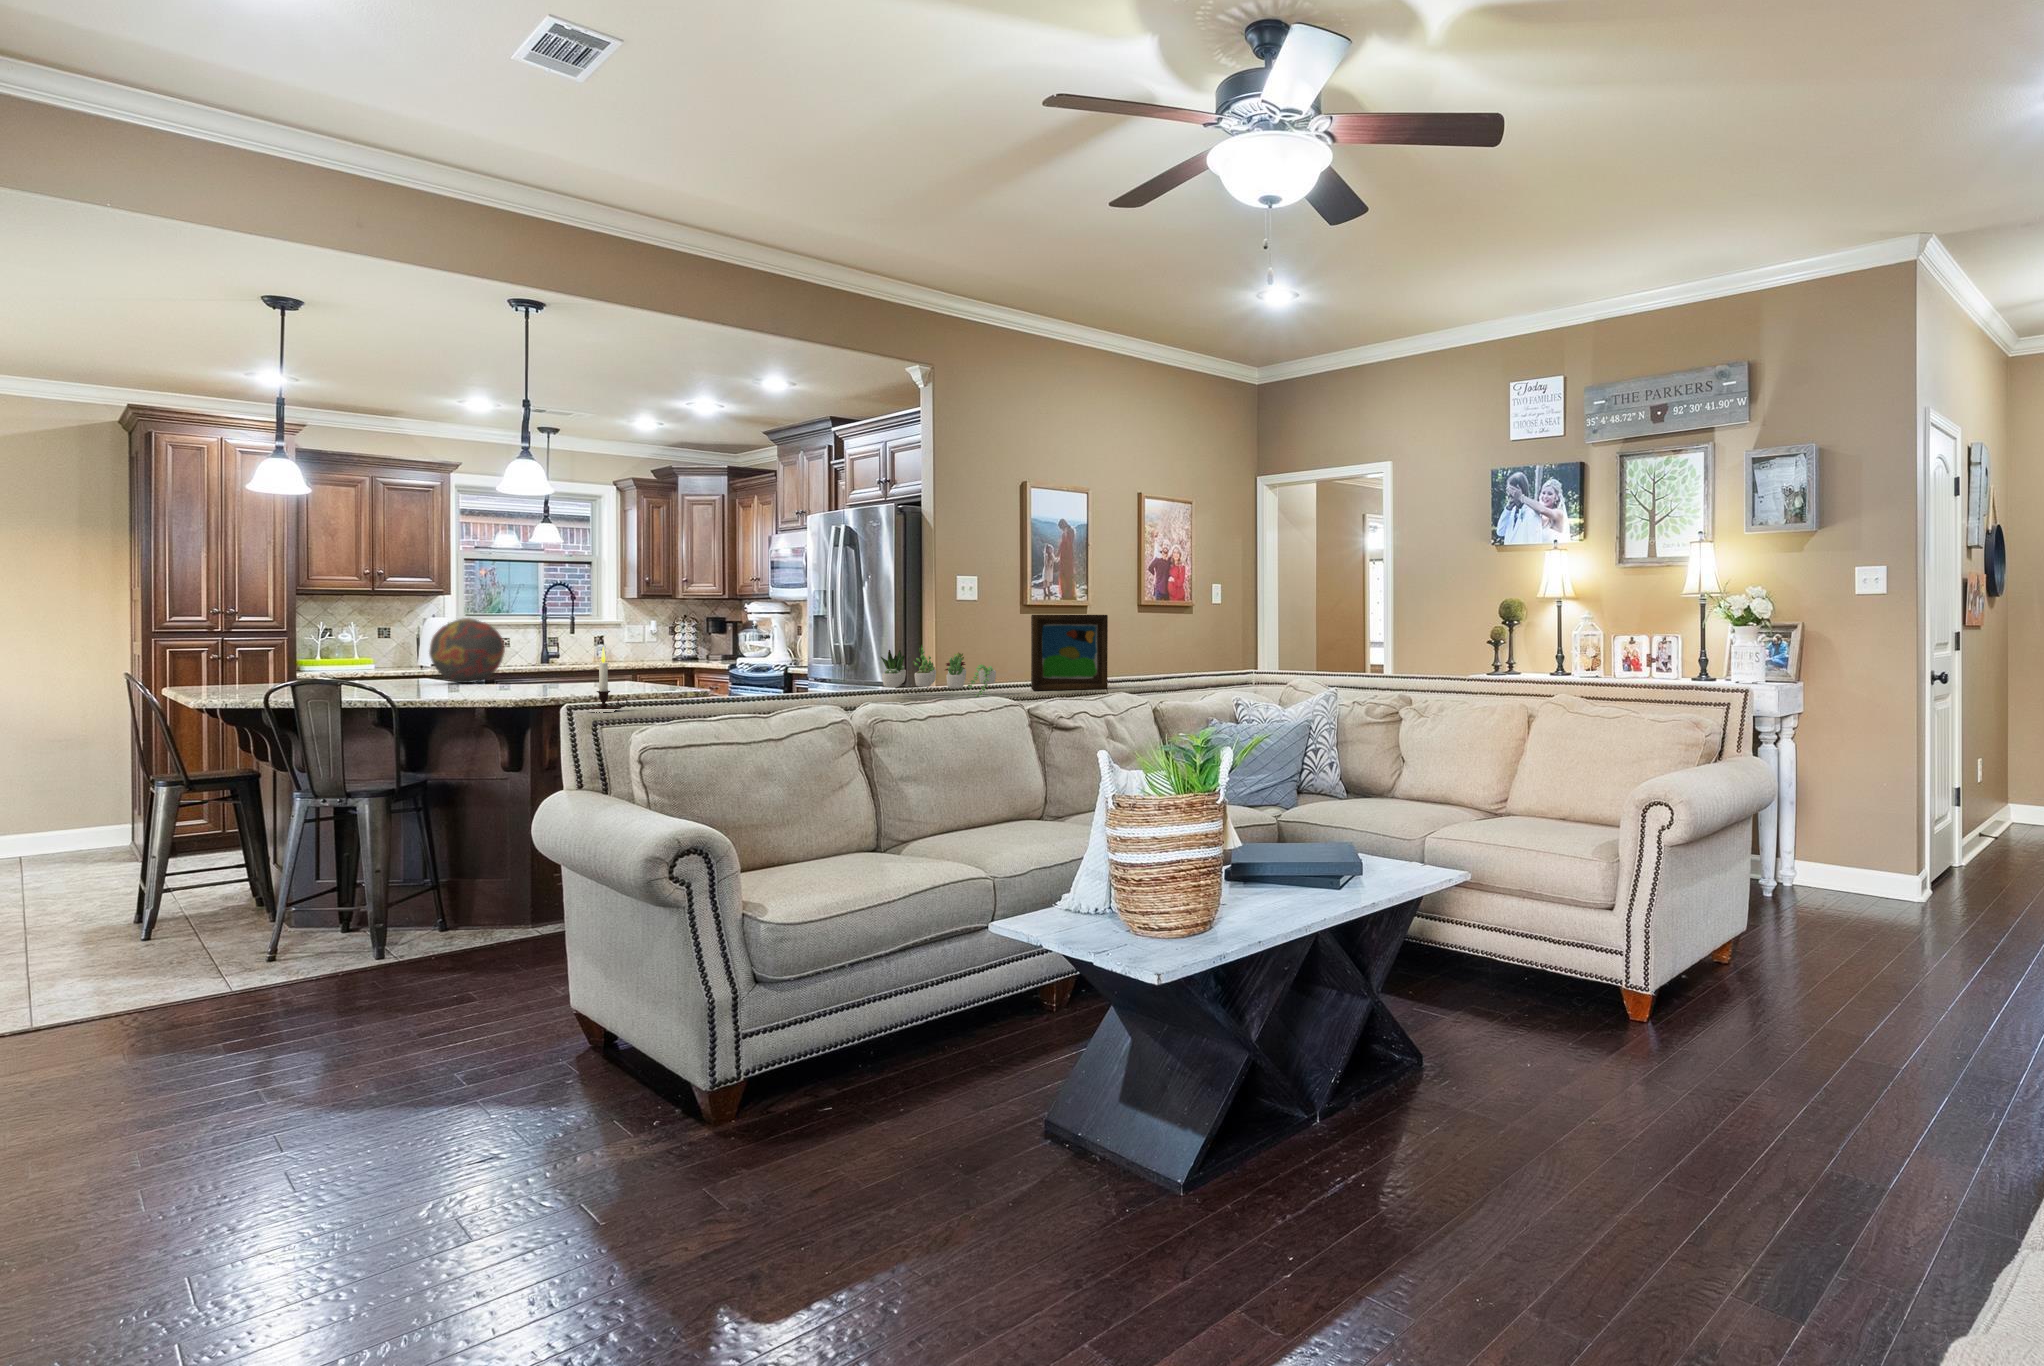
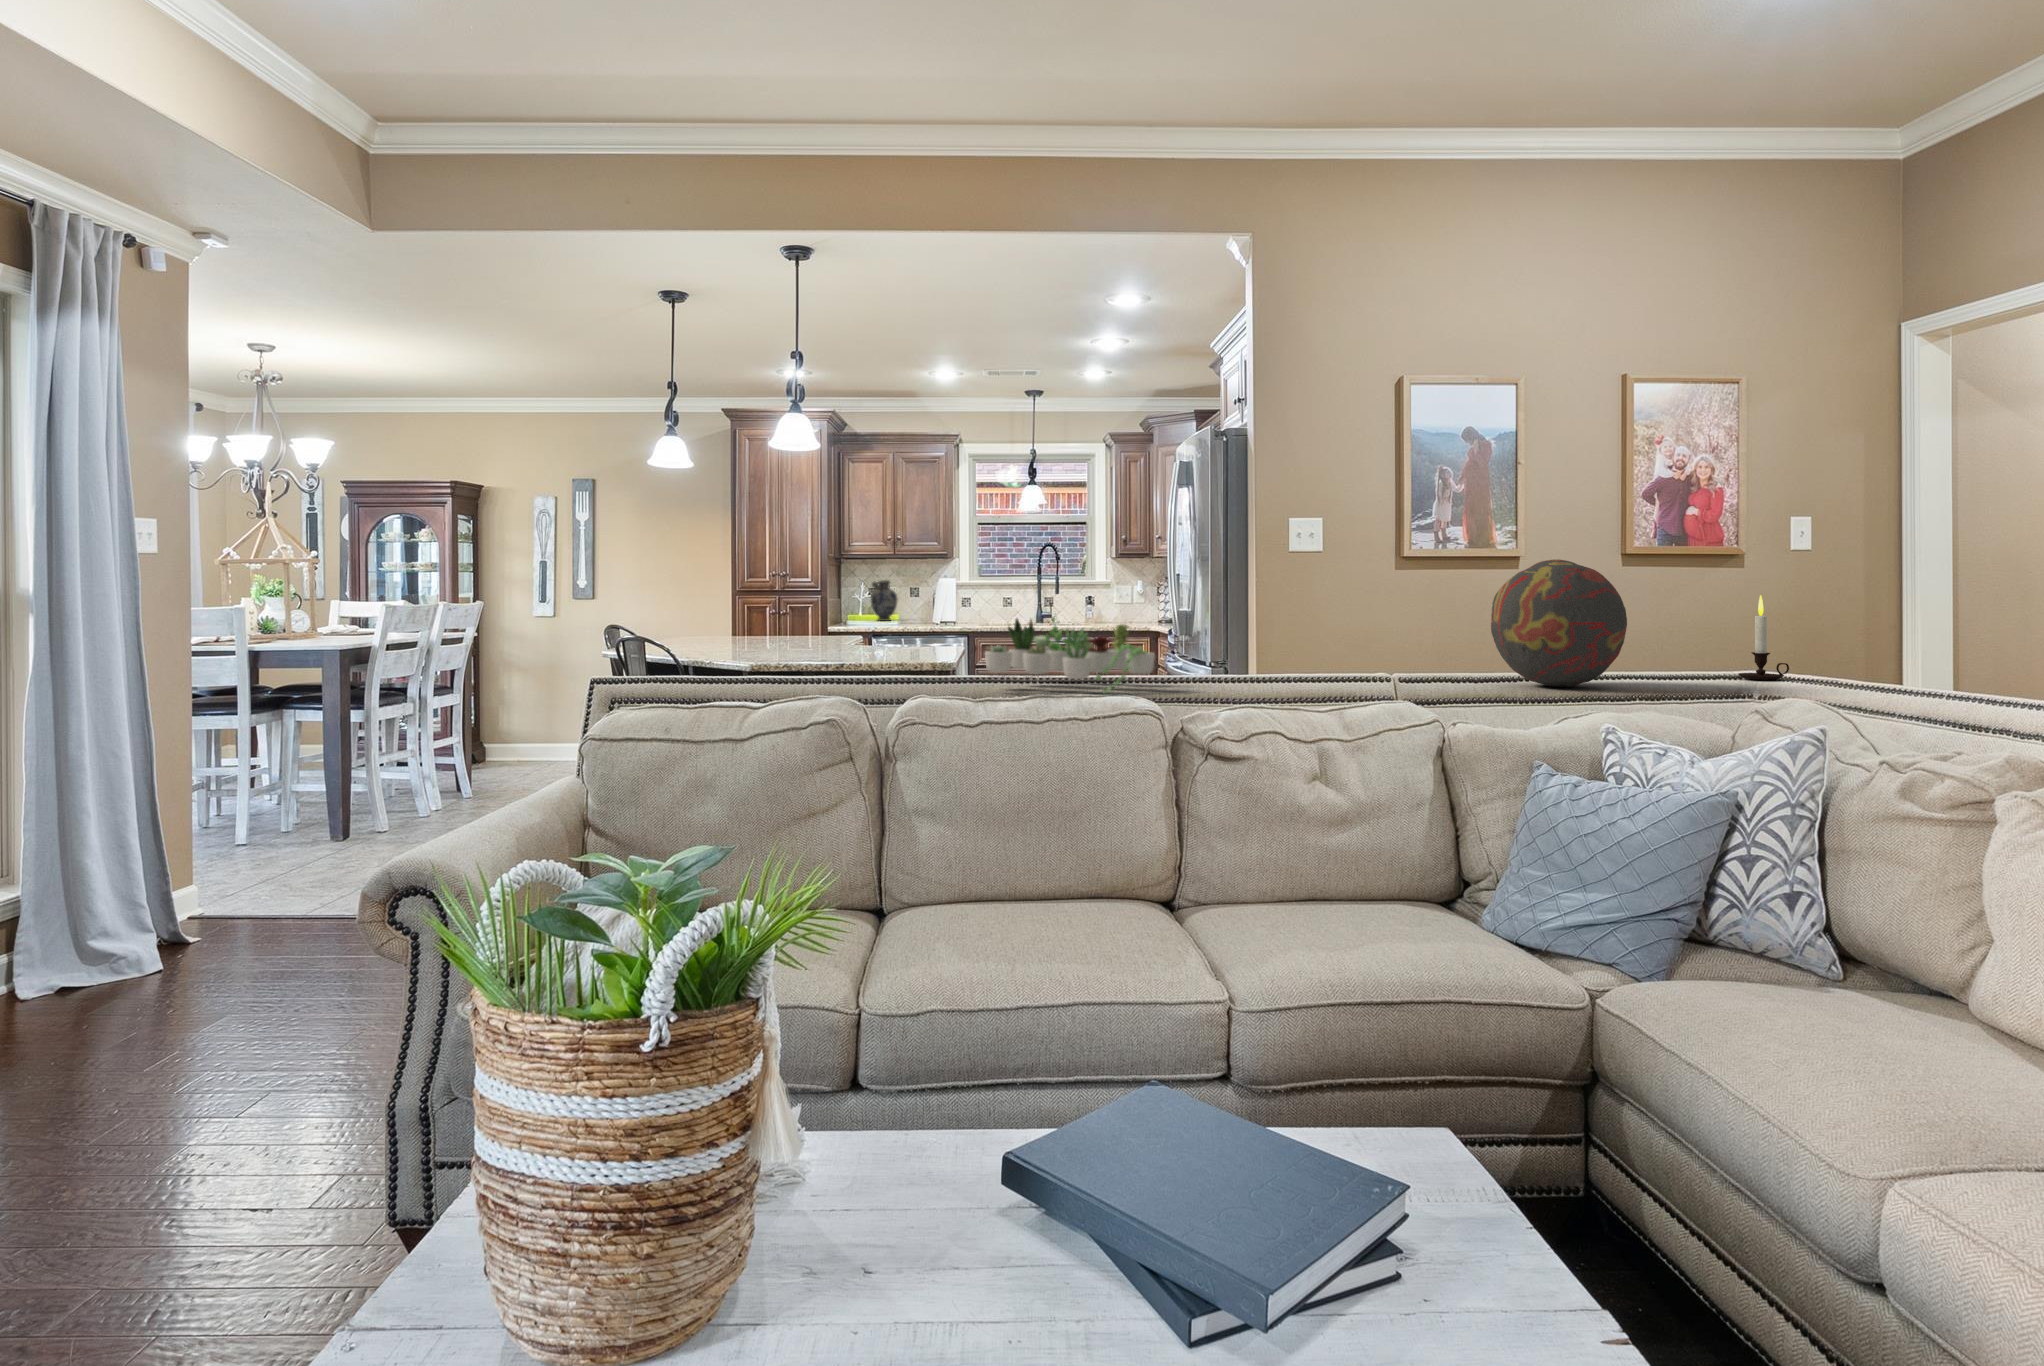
picture frame: present [1031,615,1108,690] -> none [1226,566,1355,693]
decorative orb: present [429,618,505,683] -> present [1491,559,1627,687]
decorative vase: none [323,620,360,665] -> present [871,580,898,621]
candle: present [587,647,628,709] -> present [1738,595,1789,680]

